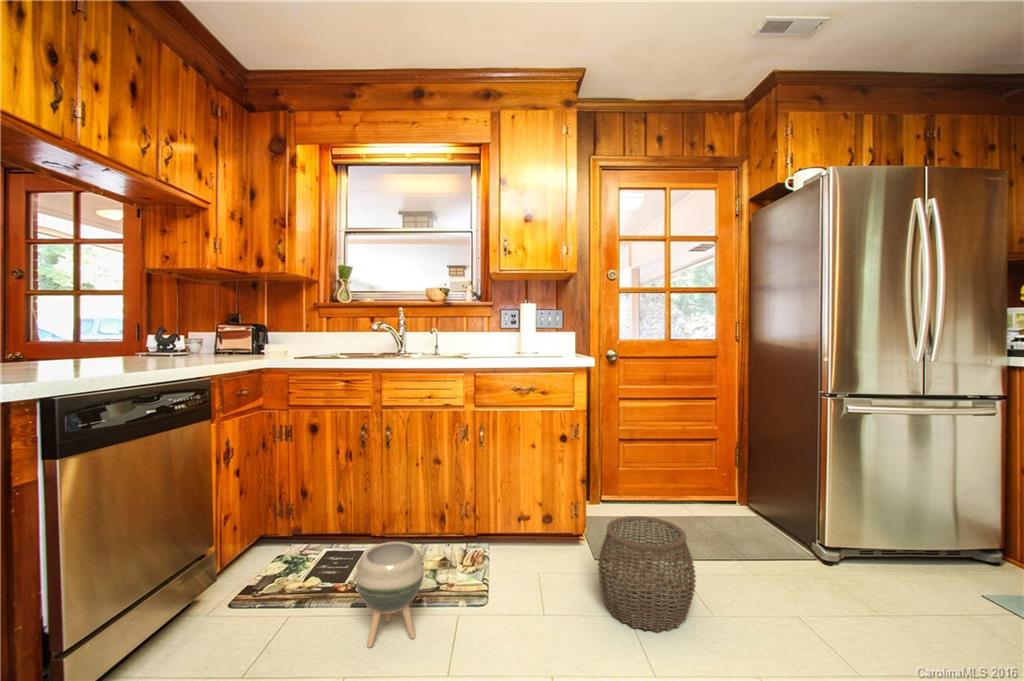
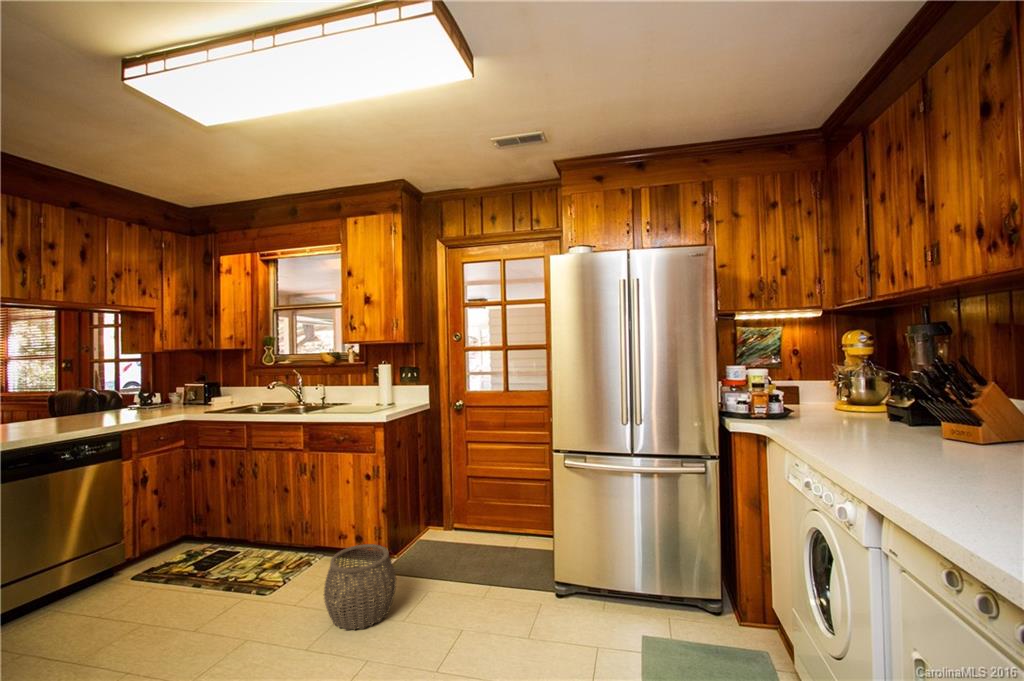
planter: present [356,542,424,648] -> none [163,549,215,616]

